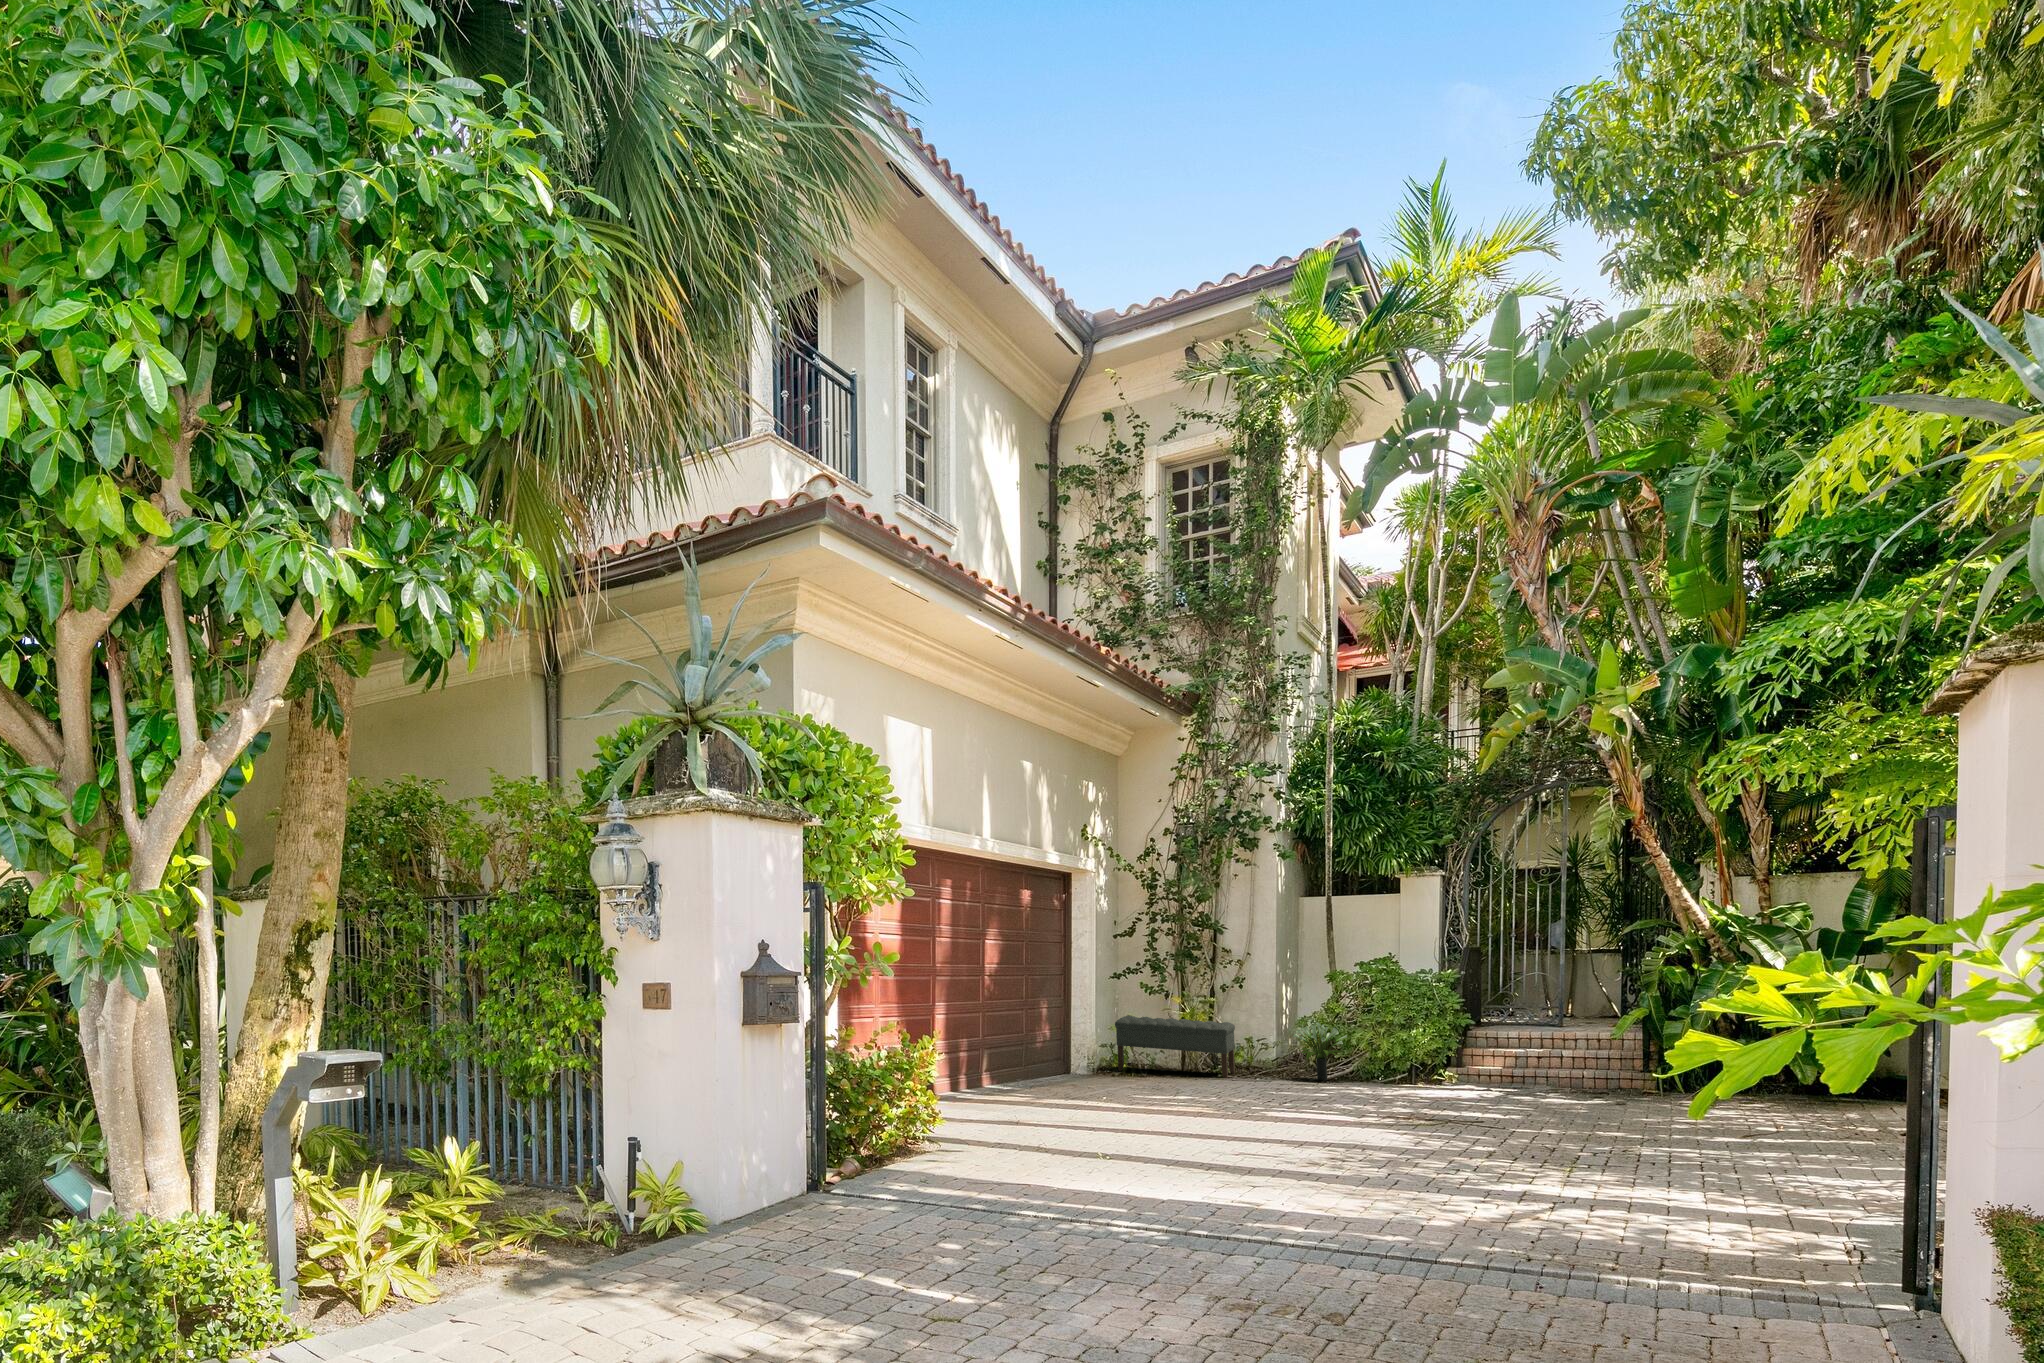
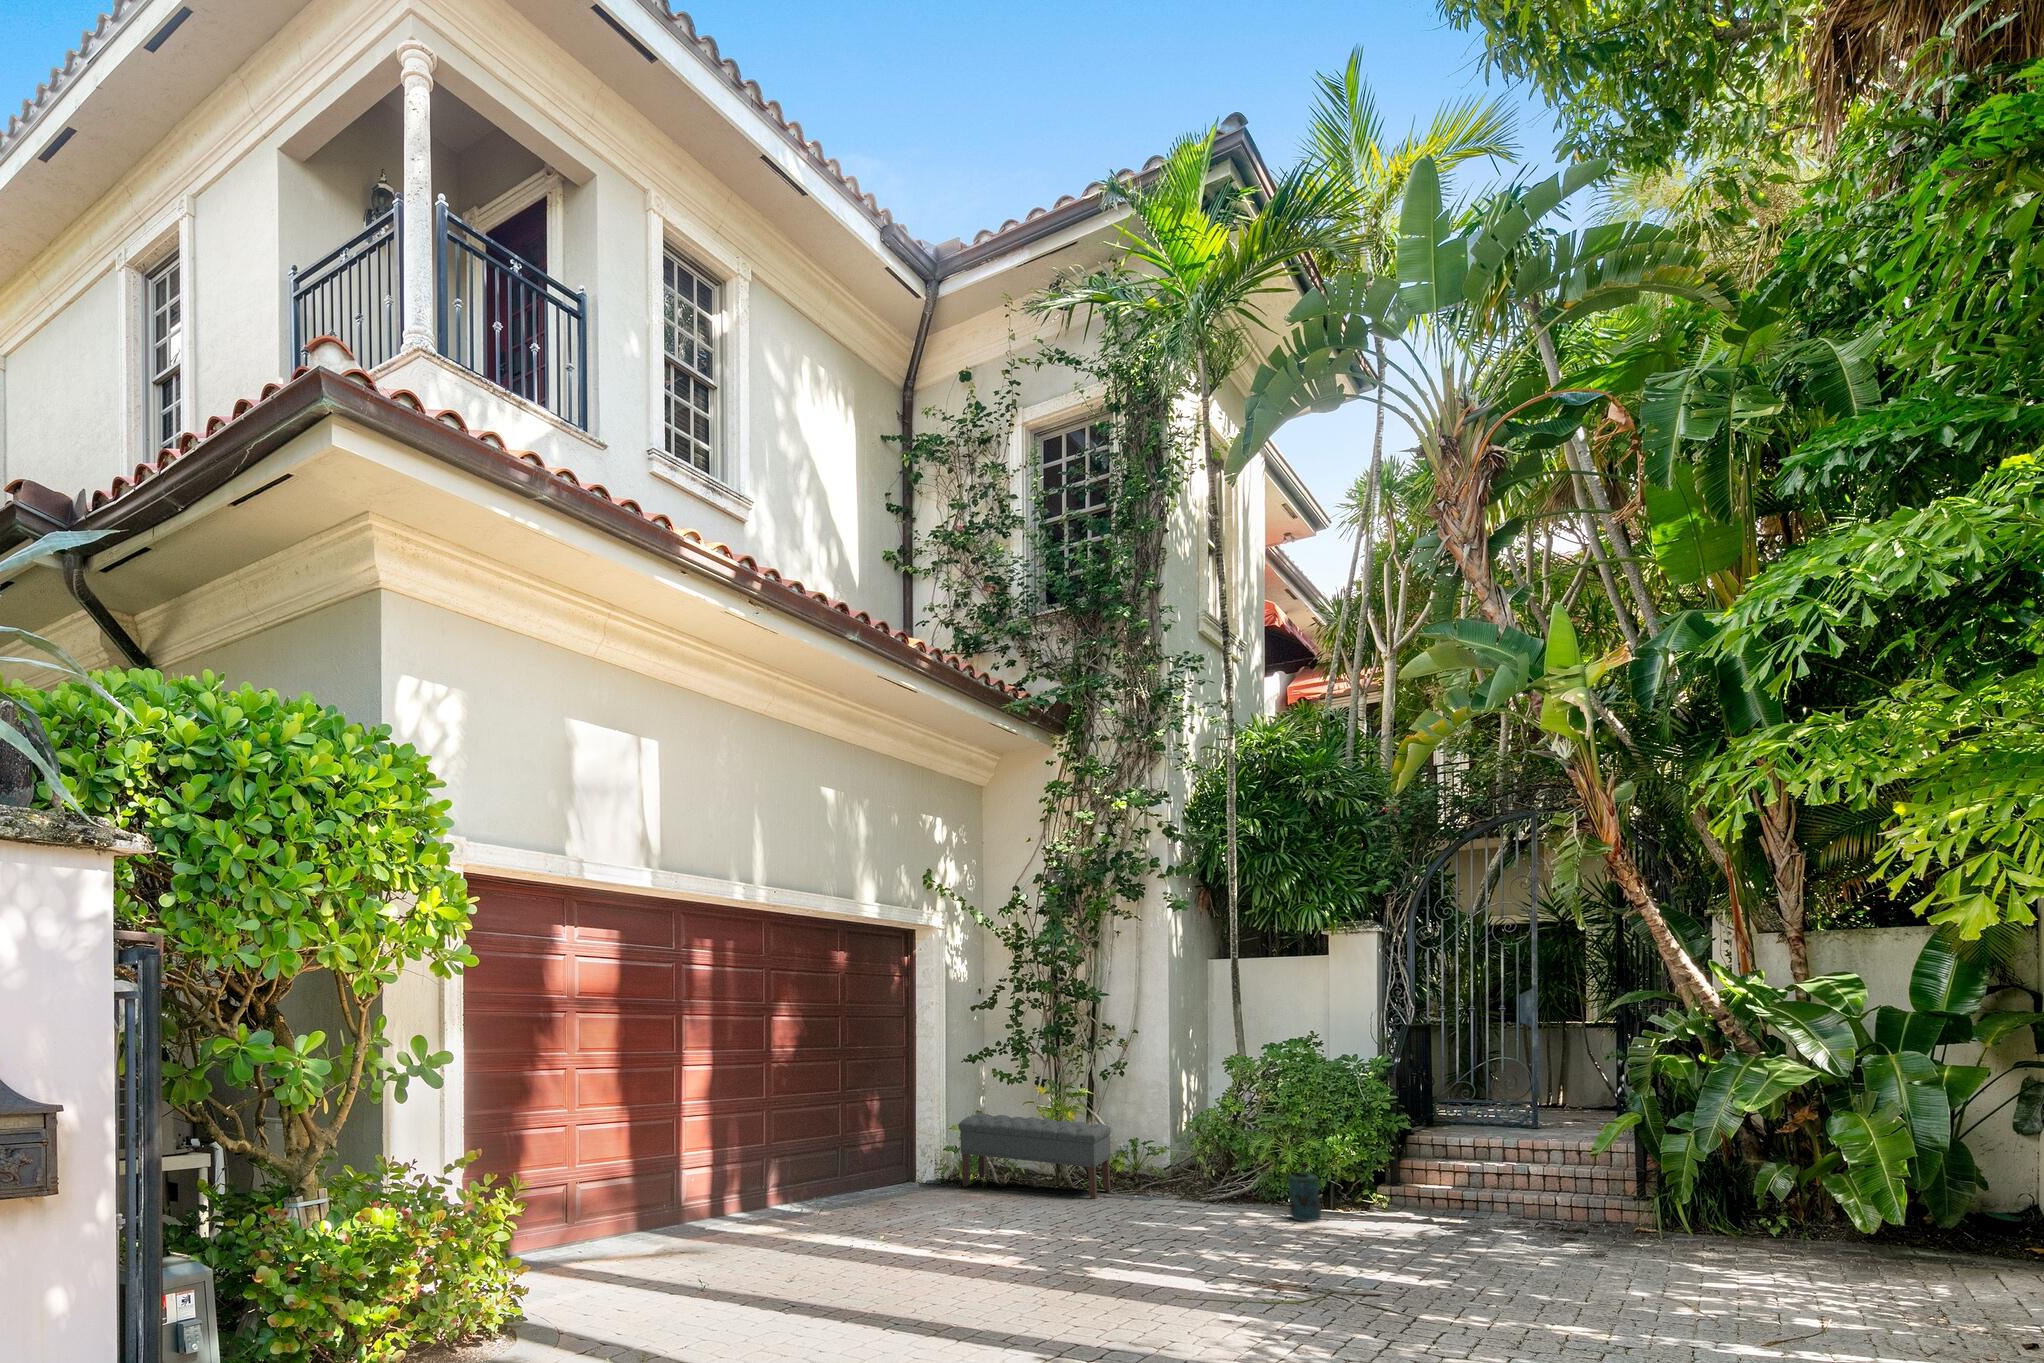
potted plant: present [1293,1023,1347,1081] -> none [1181,1127,1250,1204]
watering can: none [1380,1048,1405,1090] -> present [1288,1162,1321,1221]

